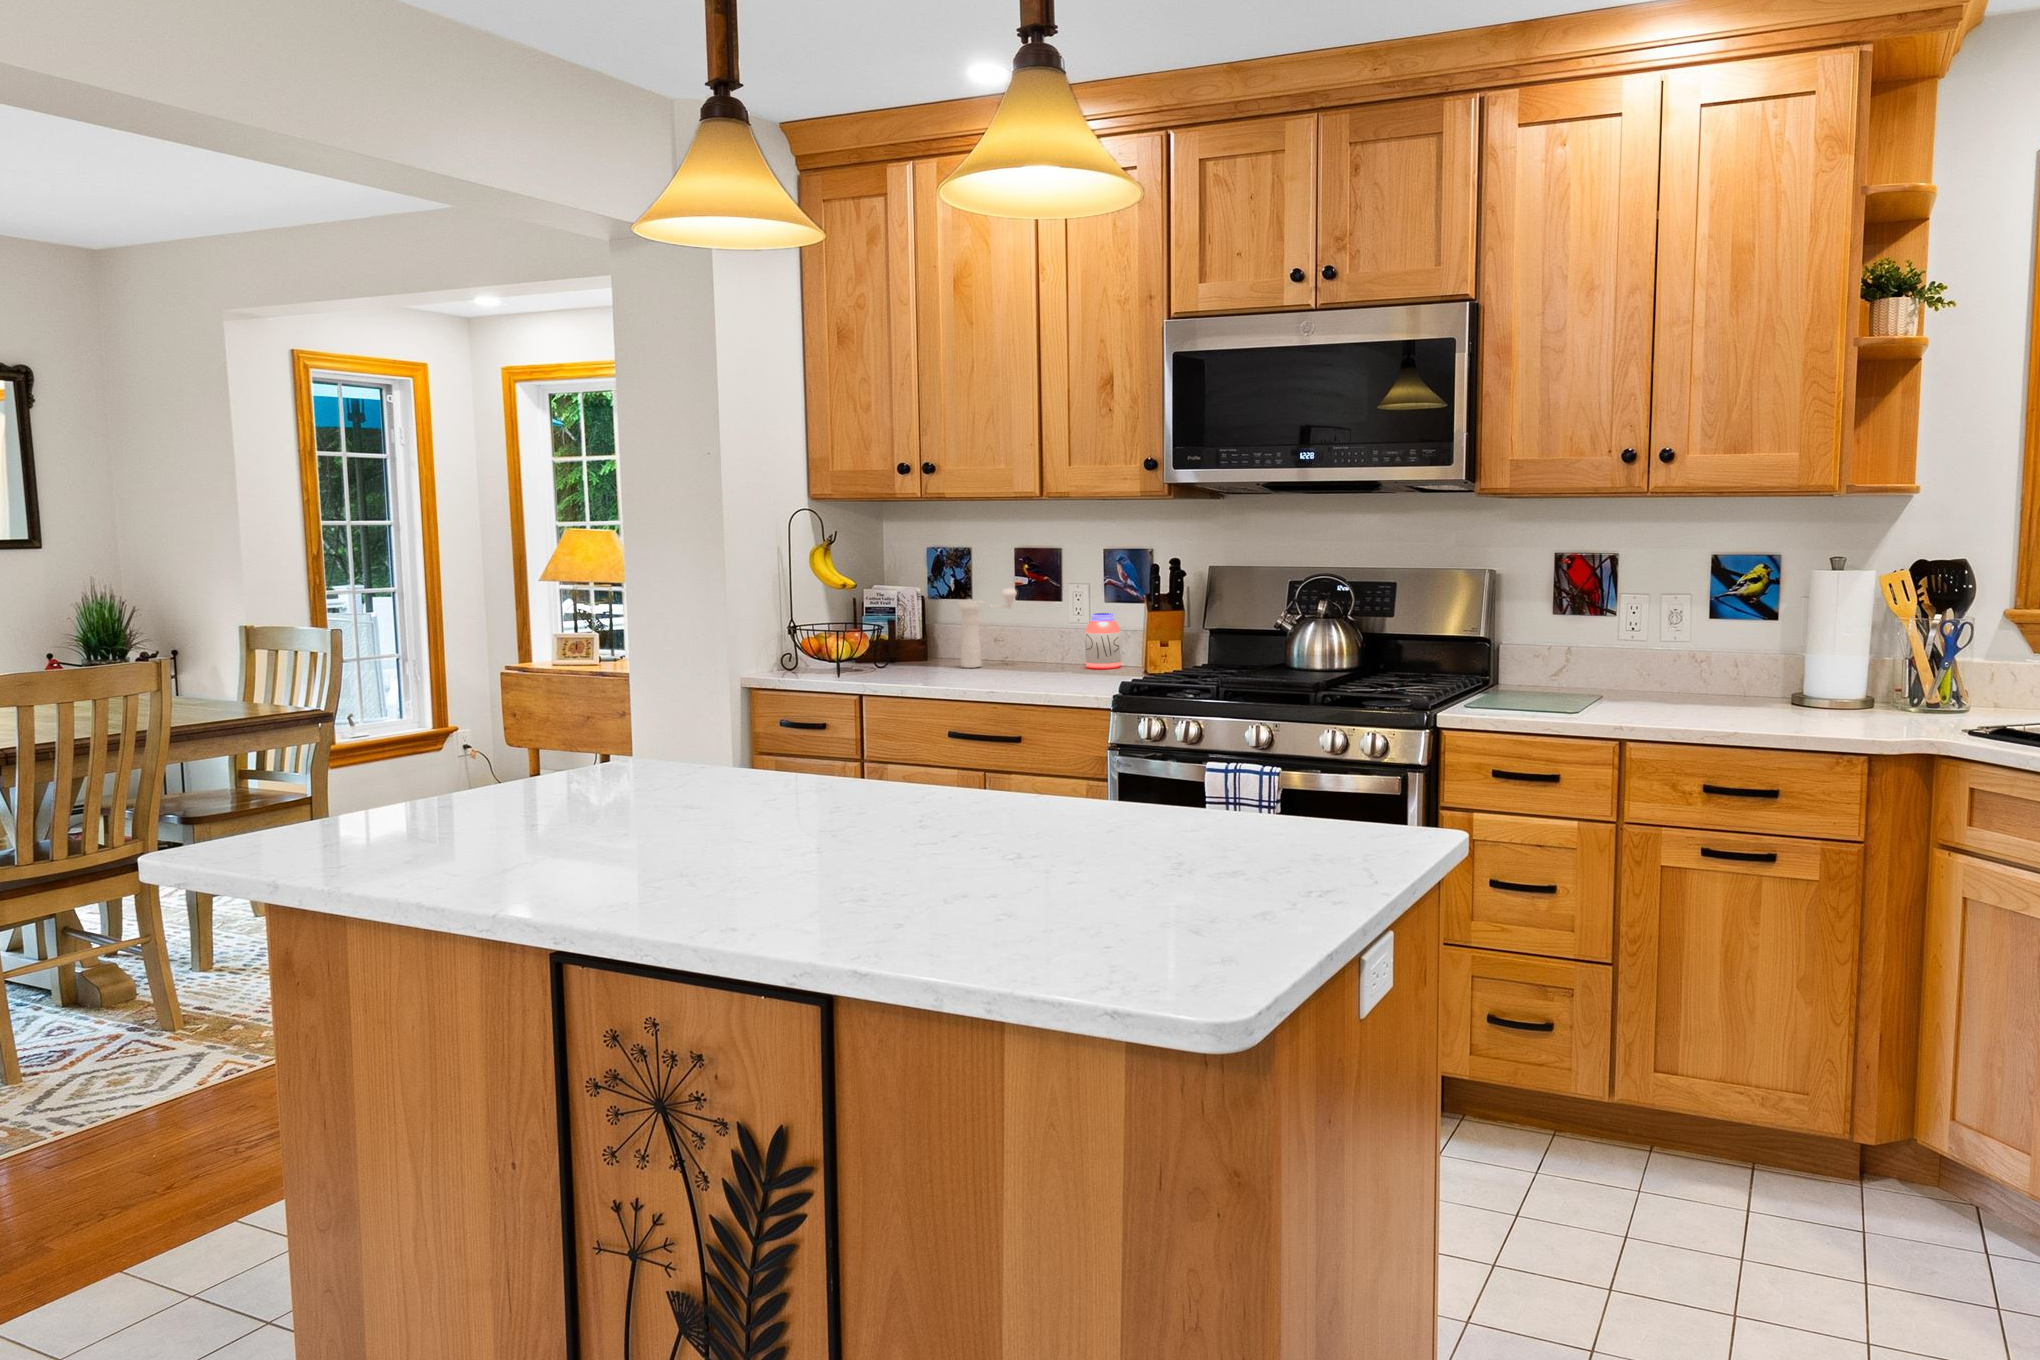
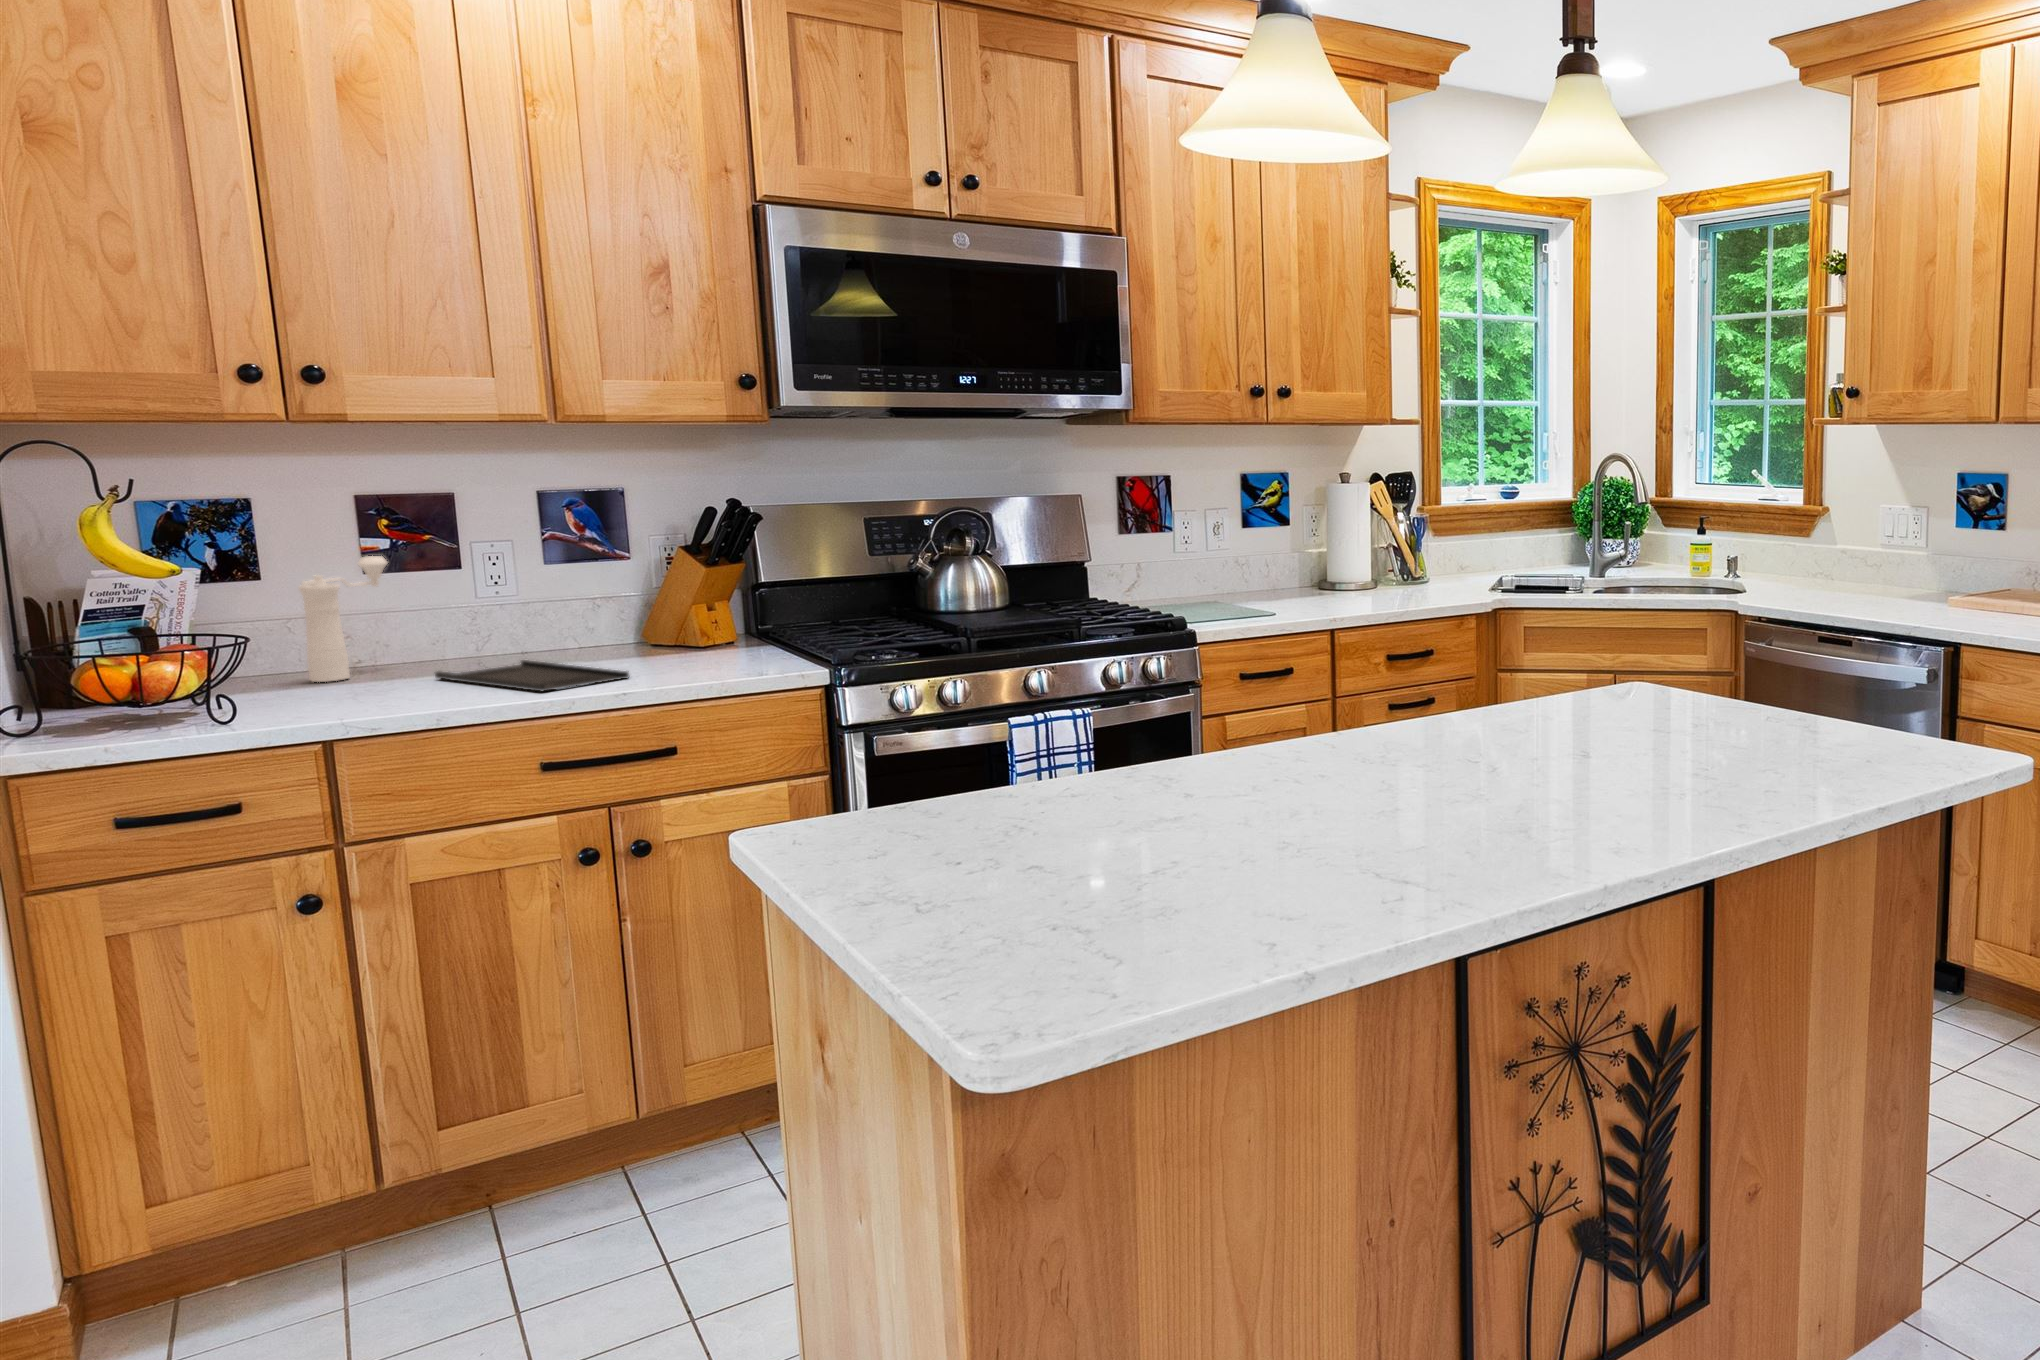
jar: present [1085,613,1121,669] -> none [531,578,593,654]
tray: none [972,668,1049,689] -> present [435,660,630,691]

